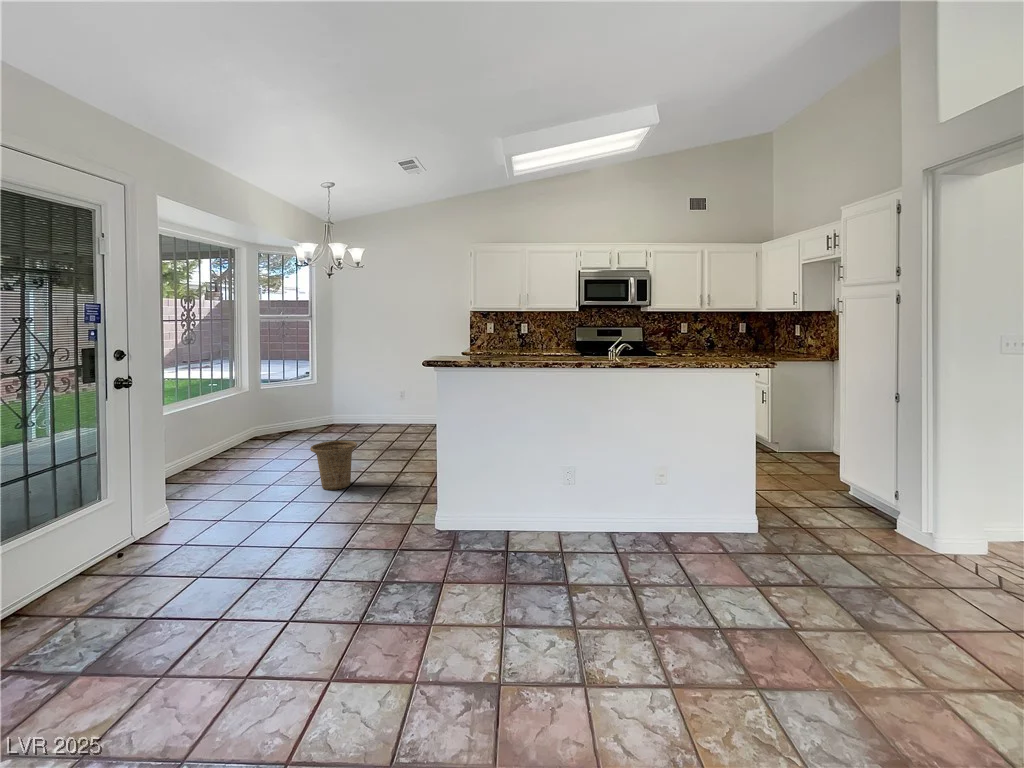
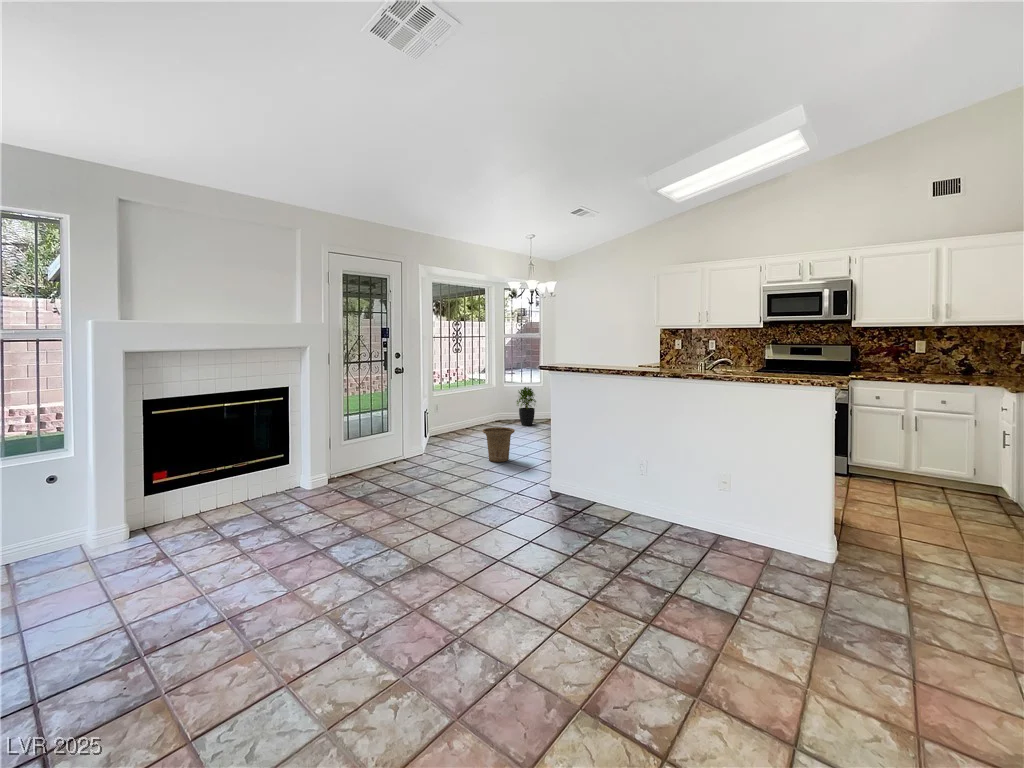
potted plant: none [279,384,314,436] -> present [517,387,536,426]

